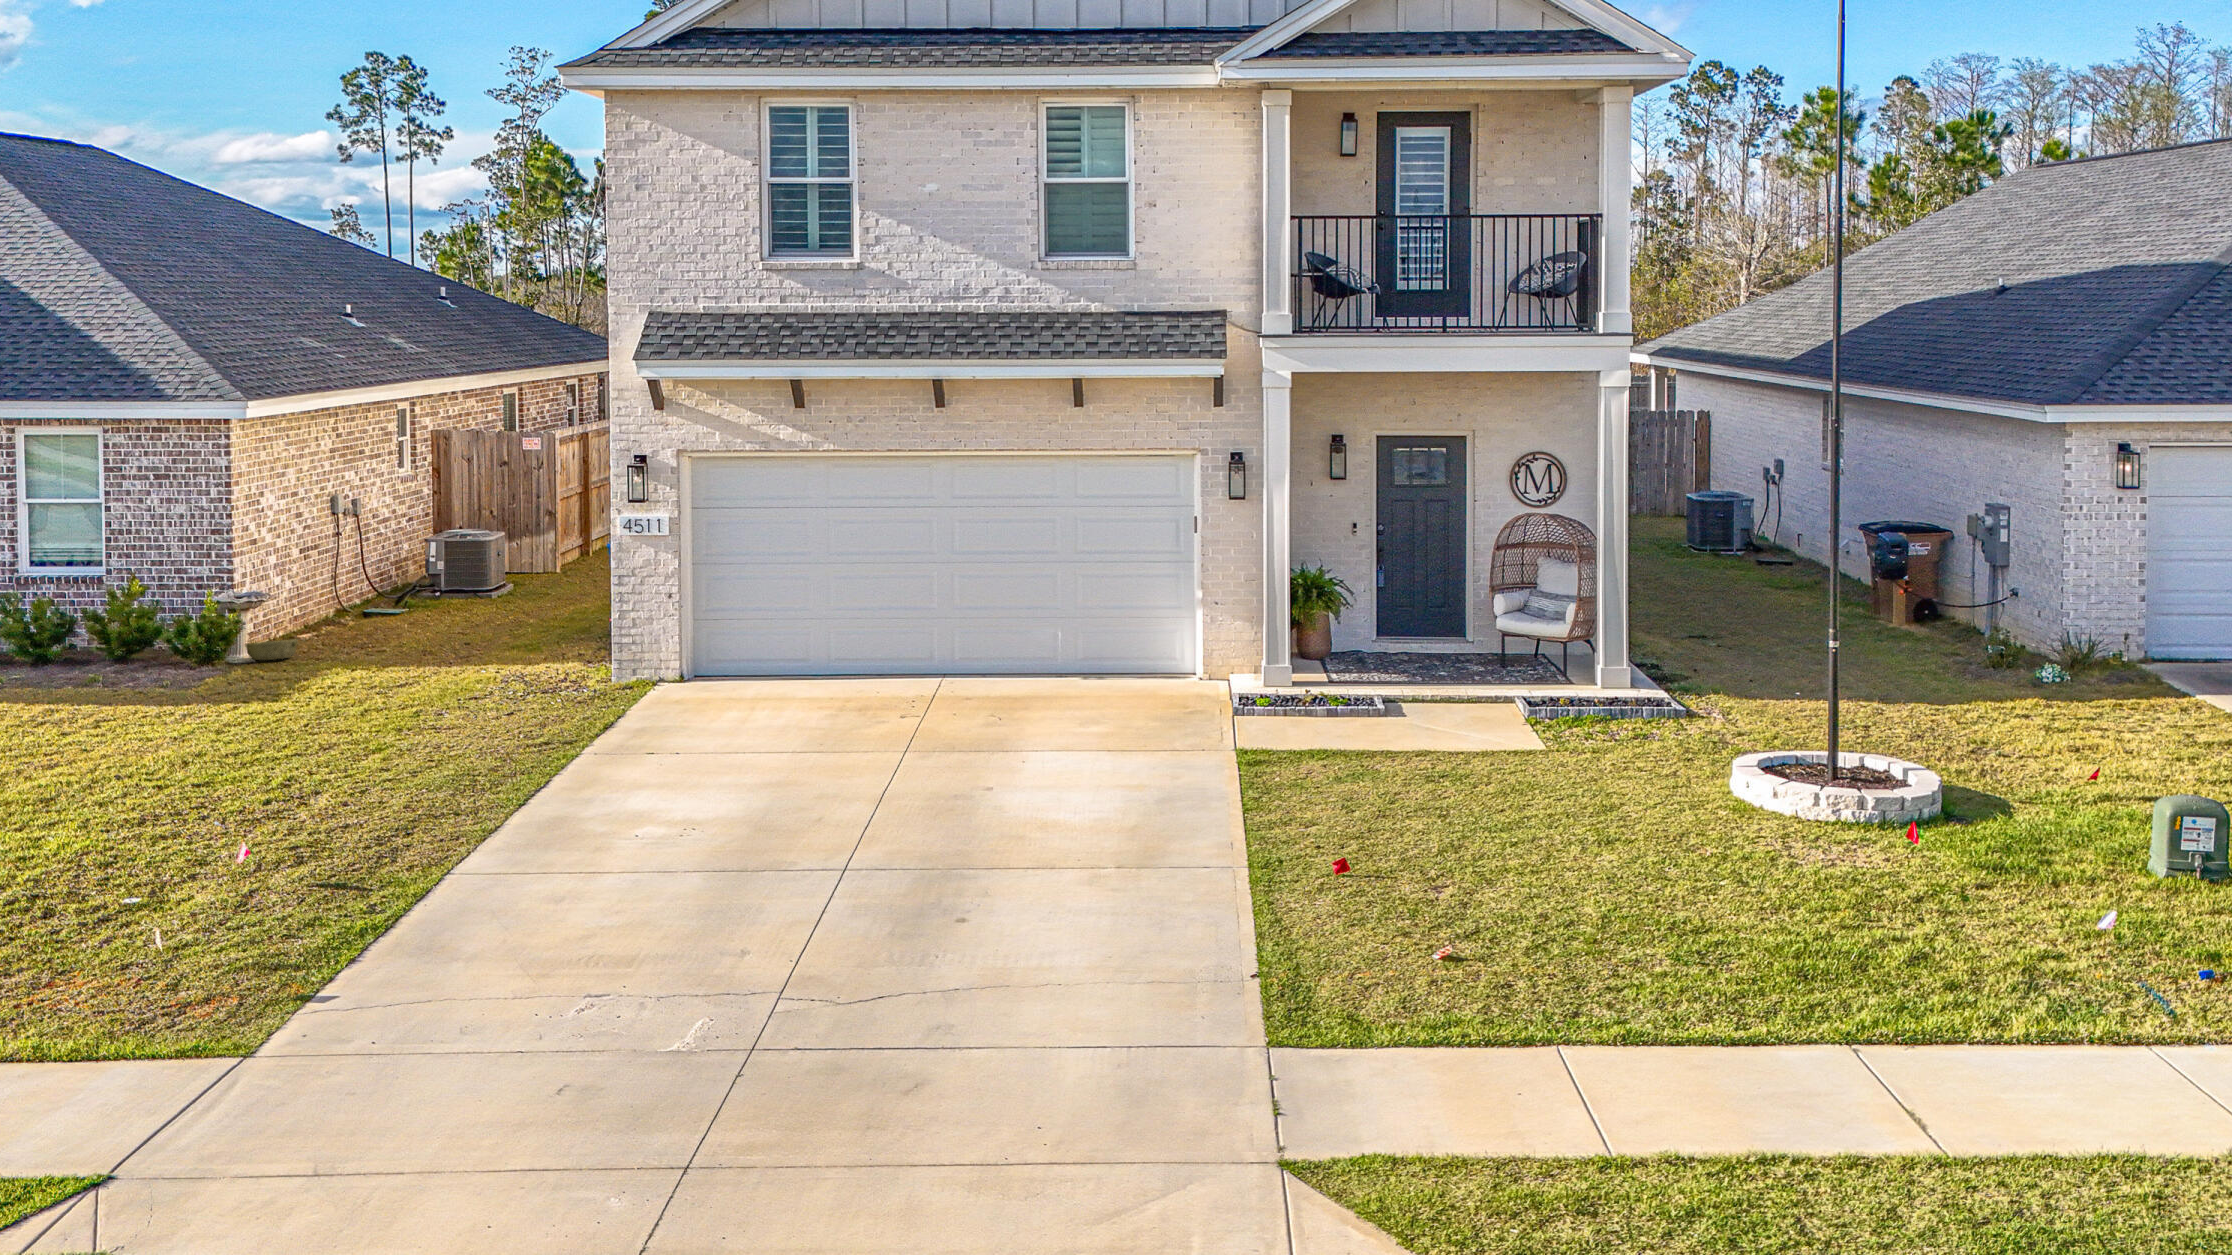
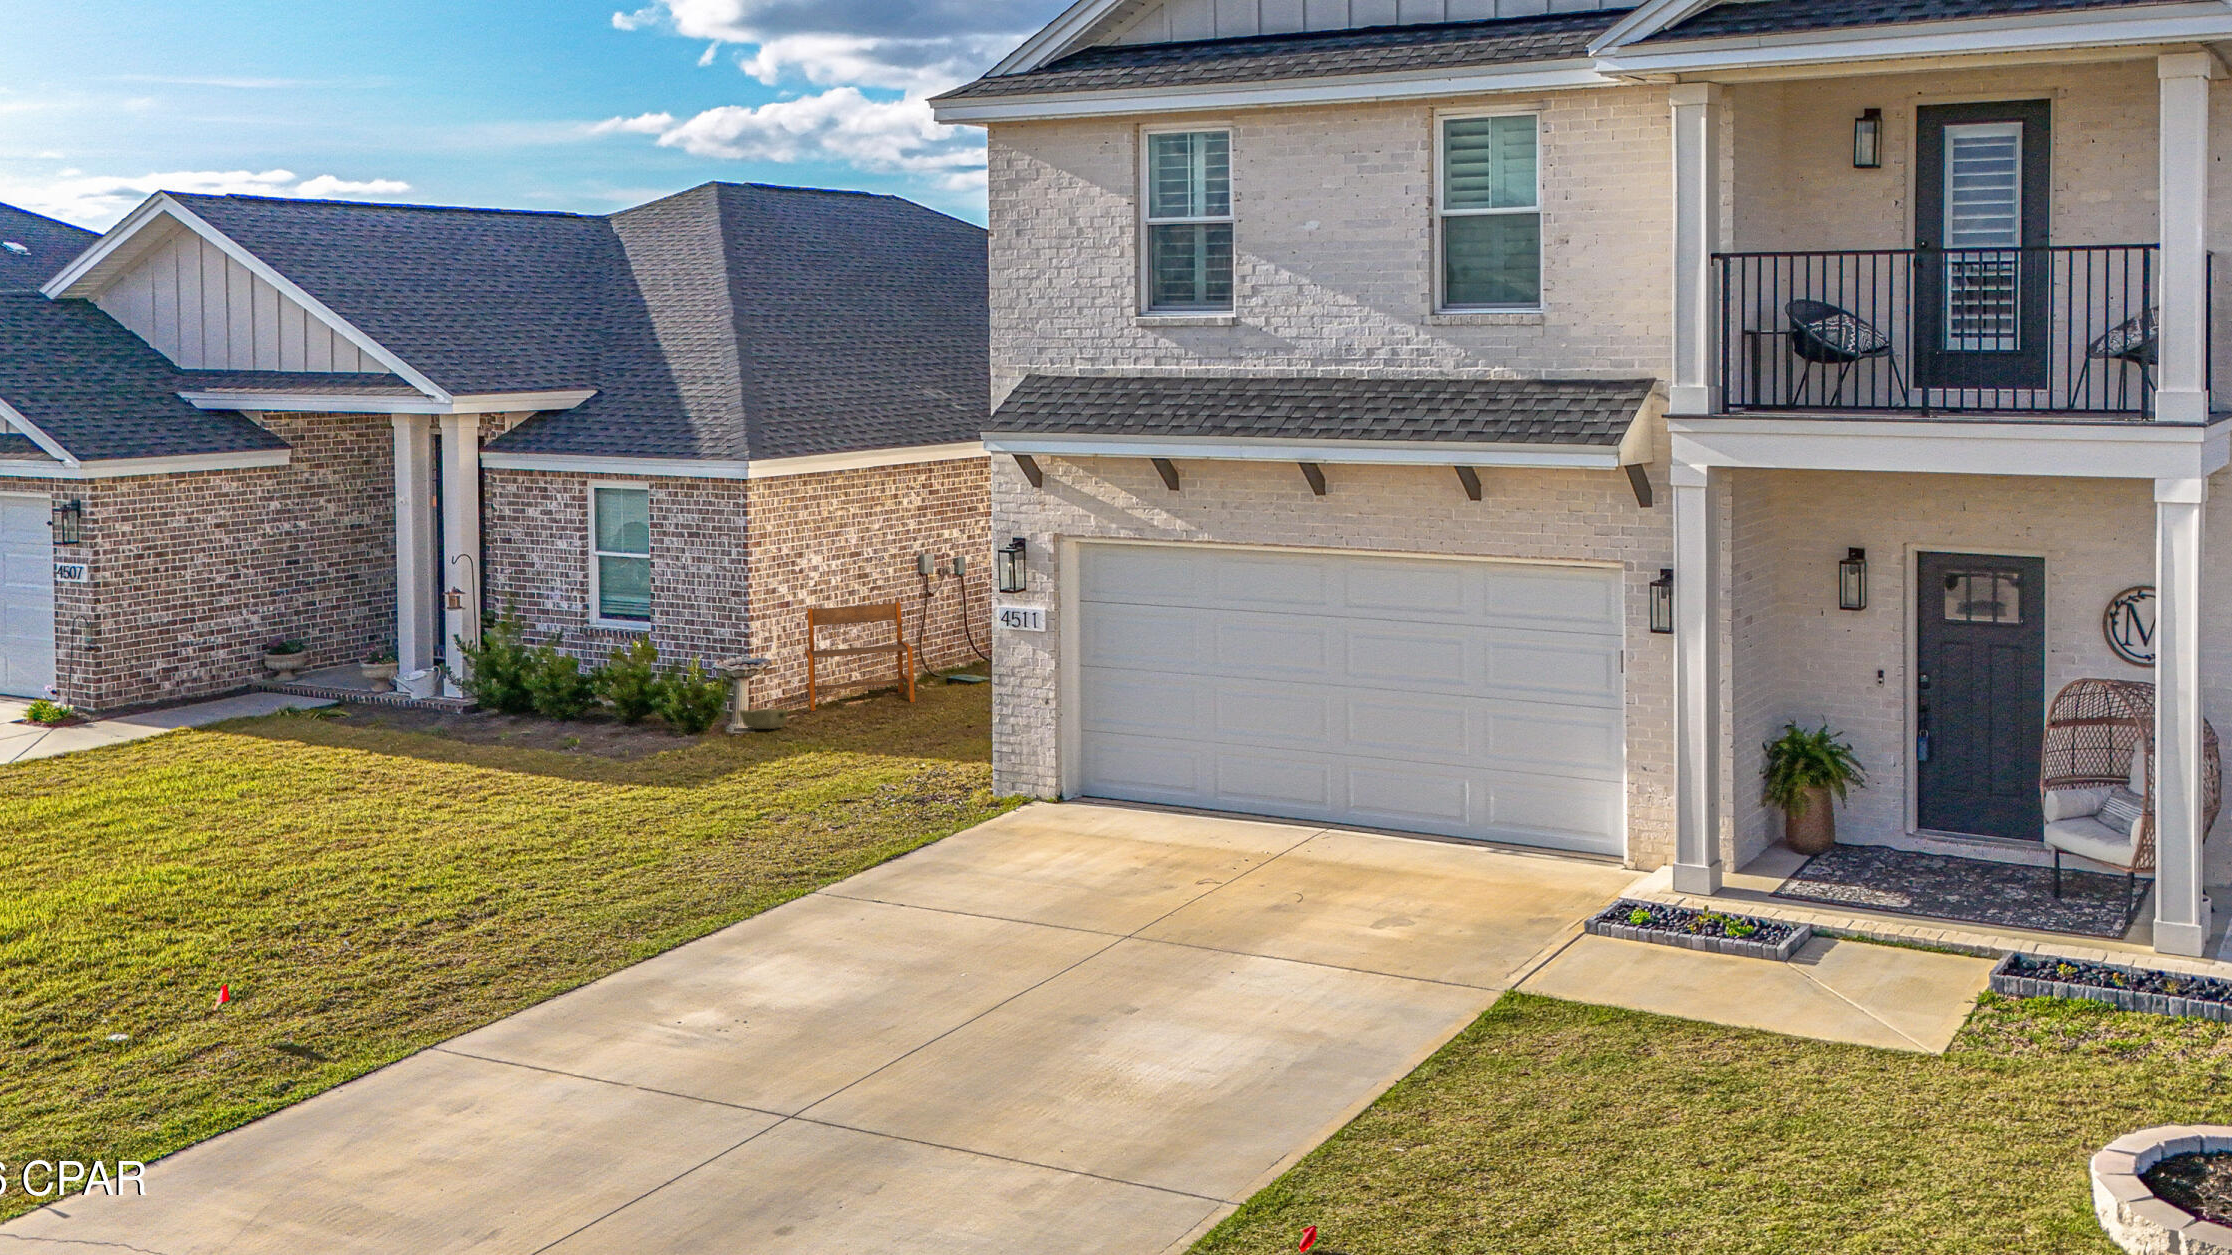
bench: none [274,538,395,643] -> present [805,602,915,711]

